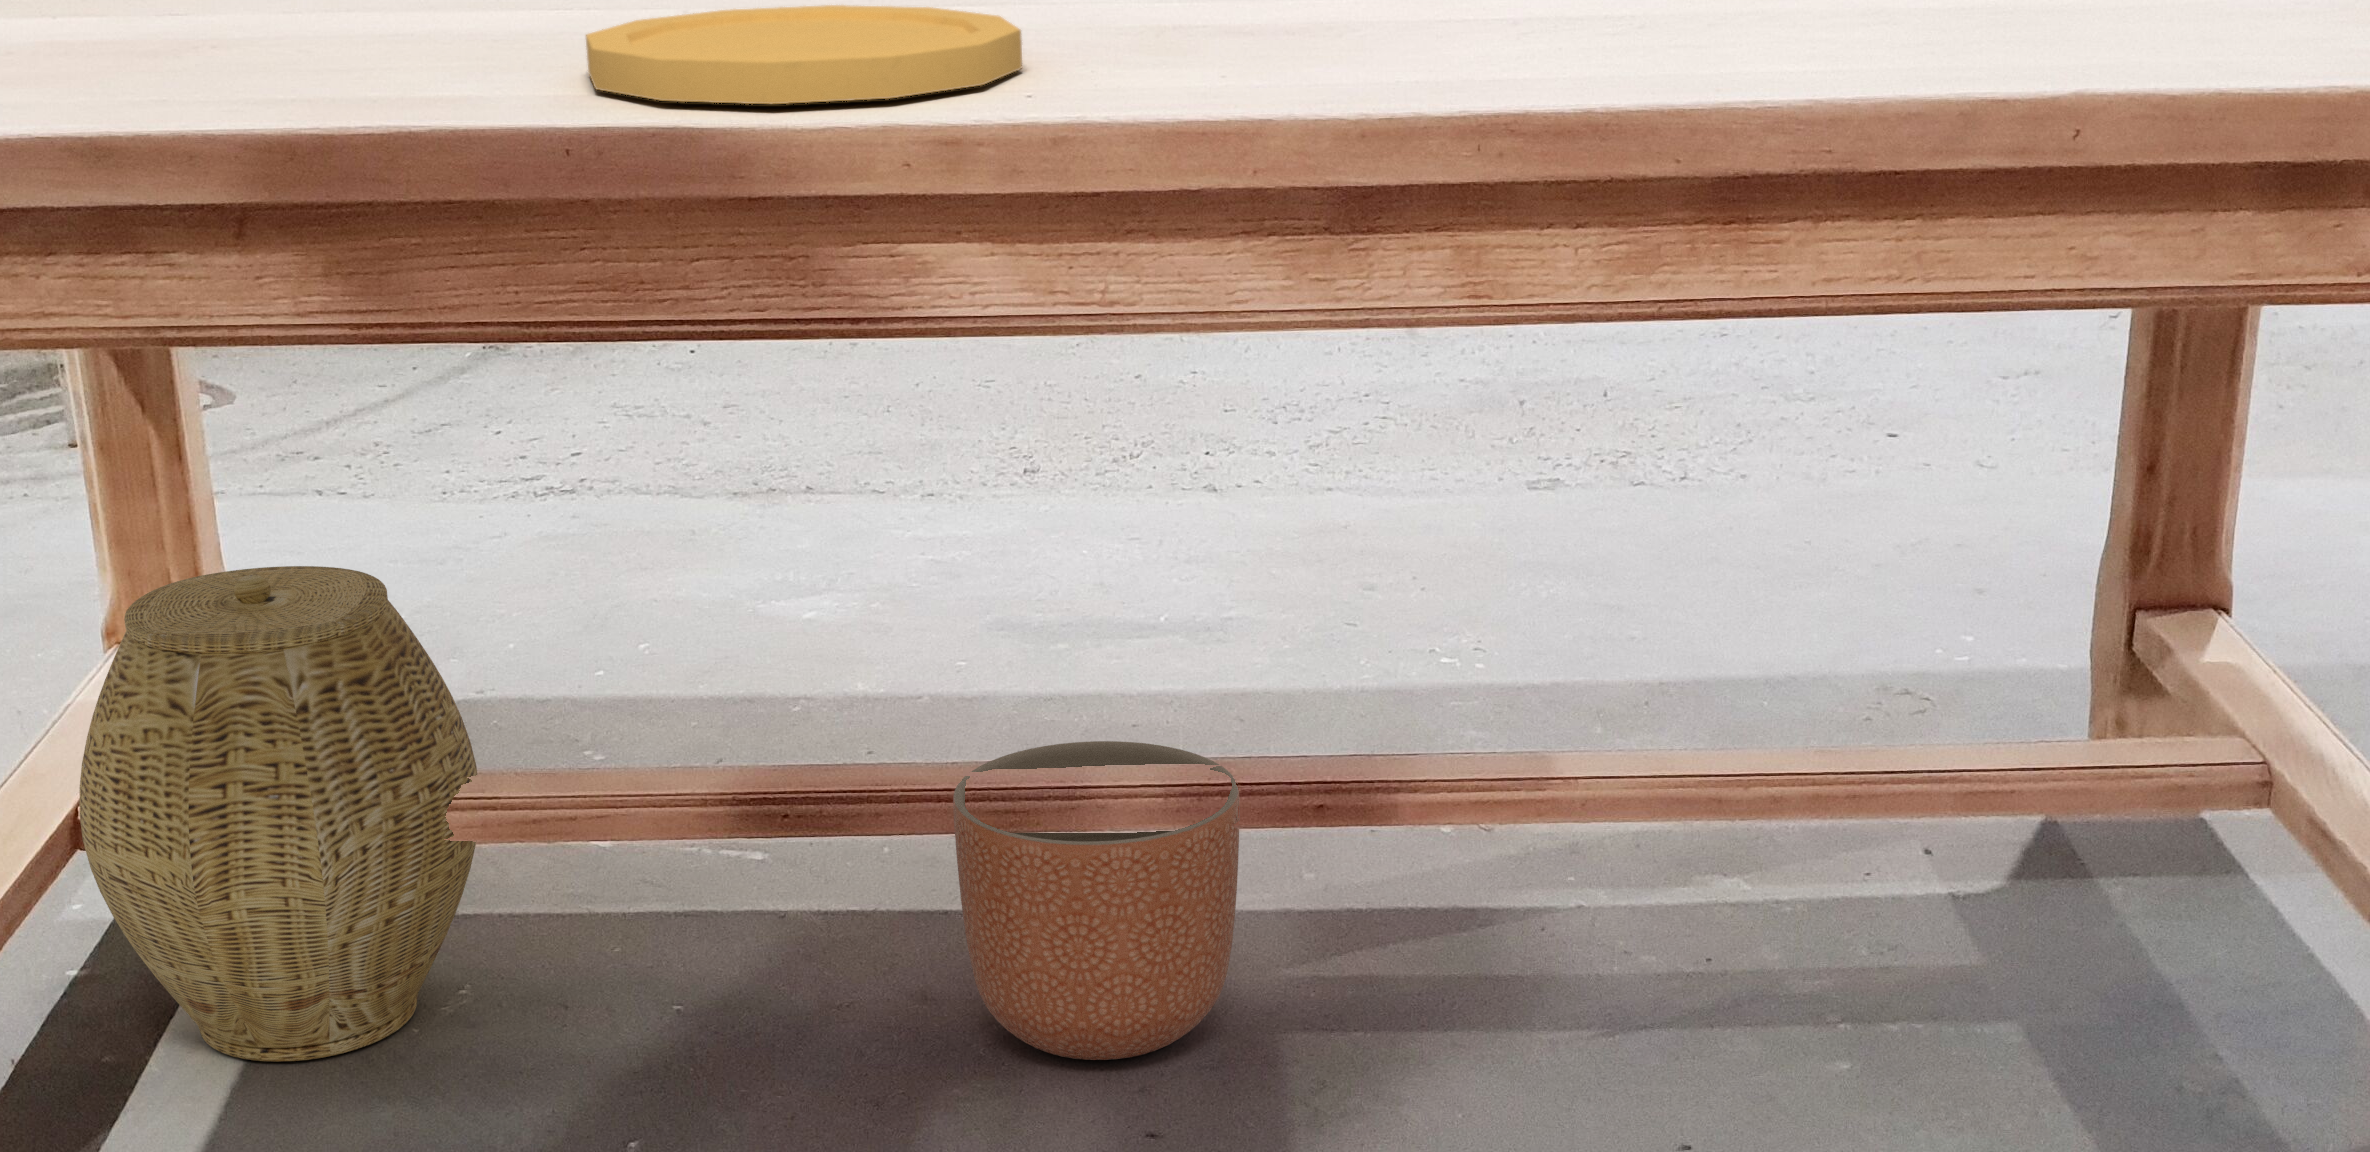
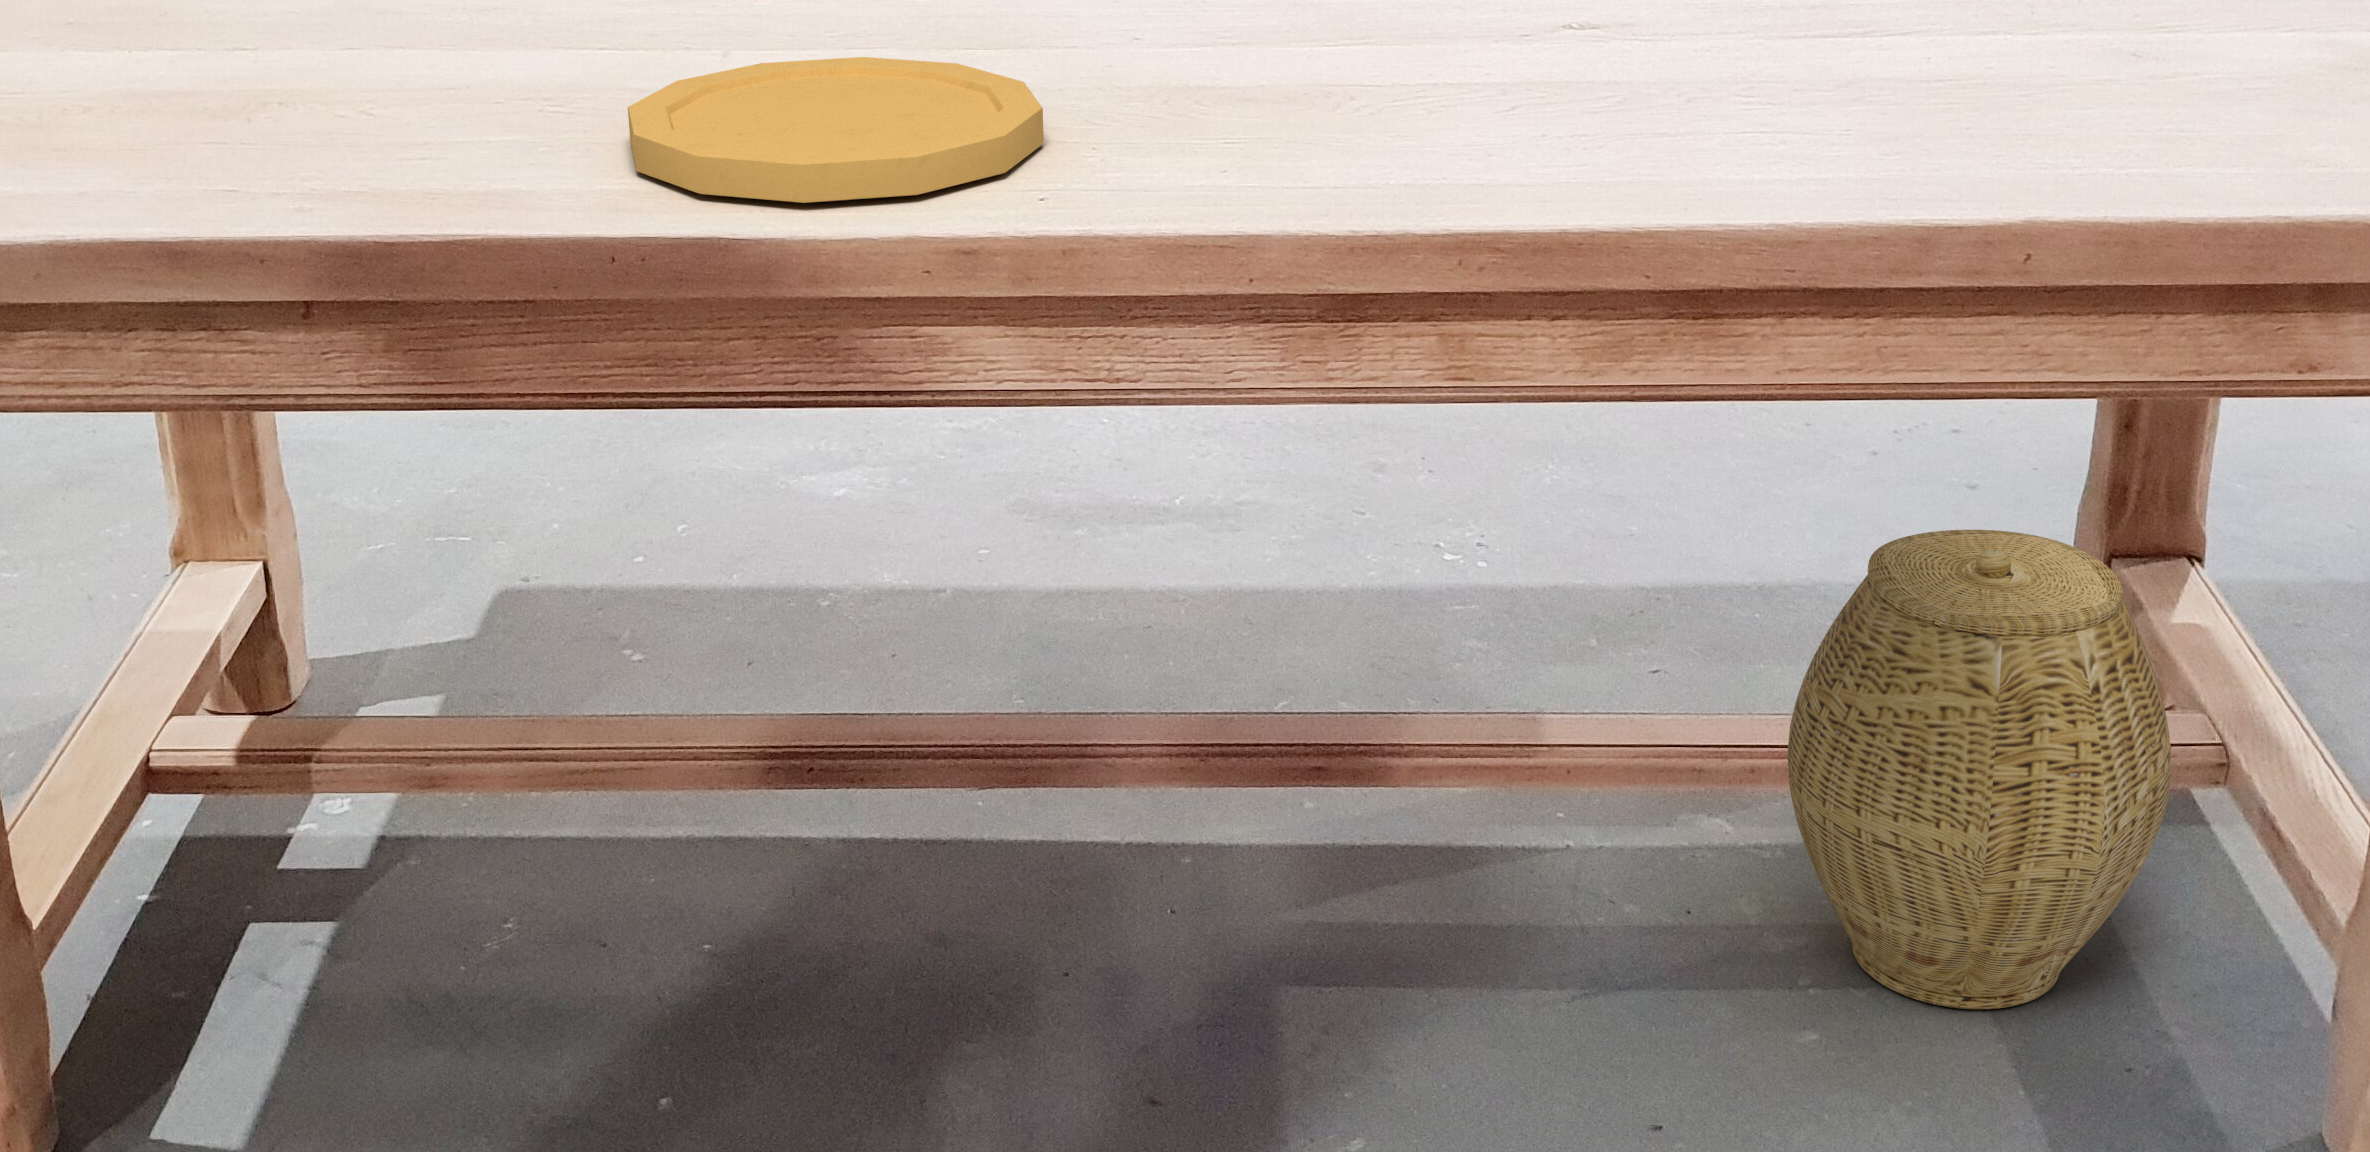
woven basket: present [79,566,477,1062] -> present [1787,530,2171,1009]
planter: present [953,741,1239,1060] -> none [973,705,1245,1019]

